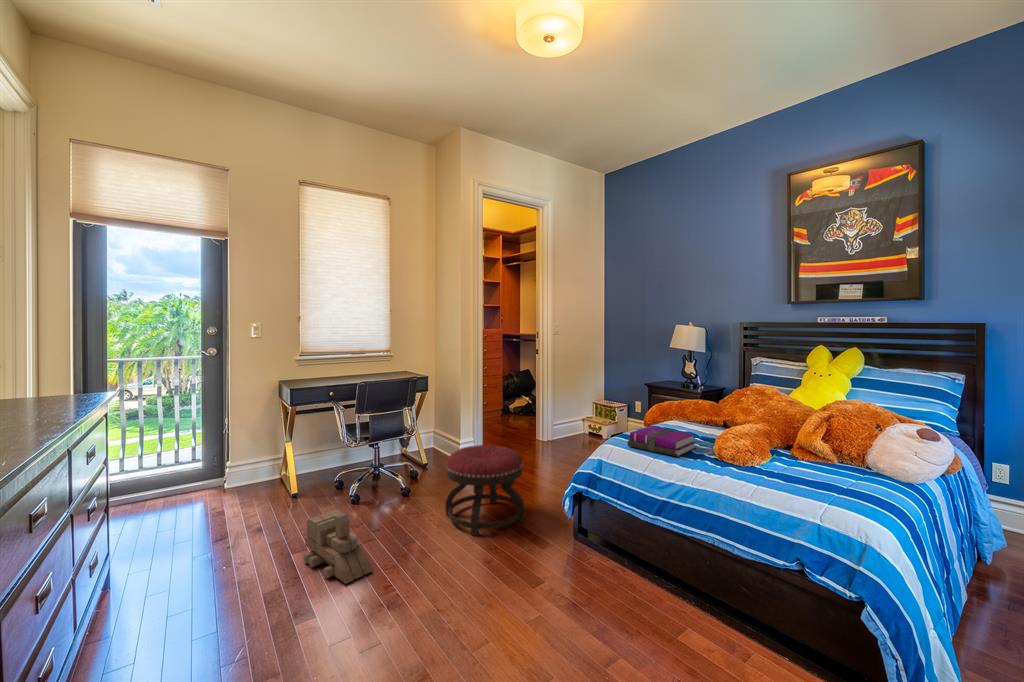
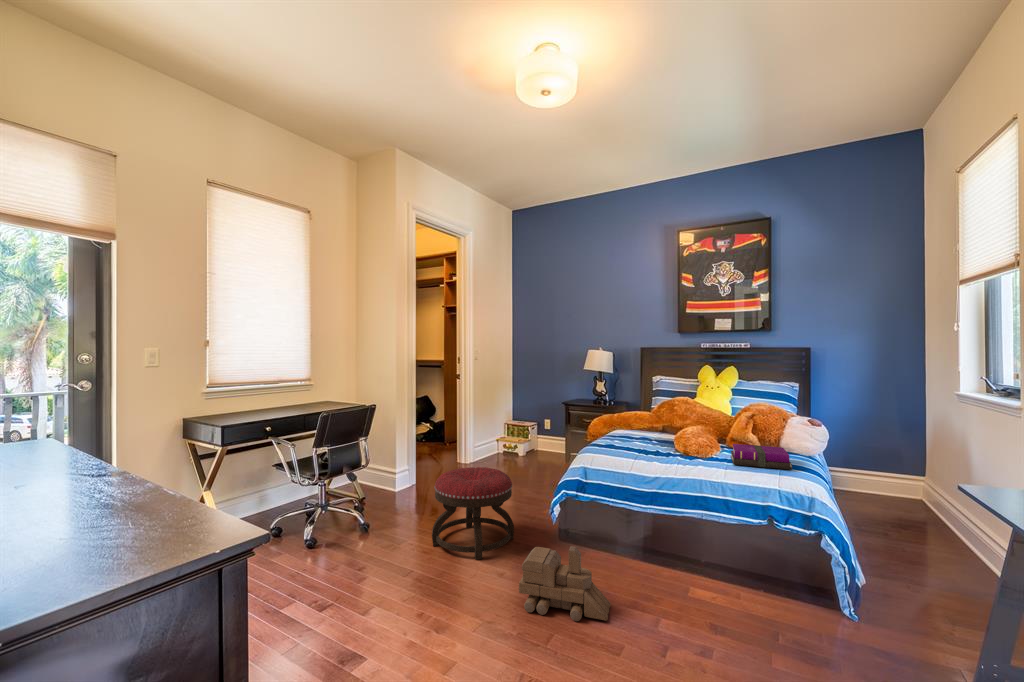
notebook: present [628,426,696,457] -> present [731,444,792,469]
toy train: present [303,510,373,583] -> present [519,546,611,621]

